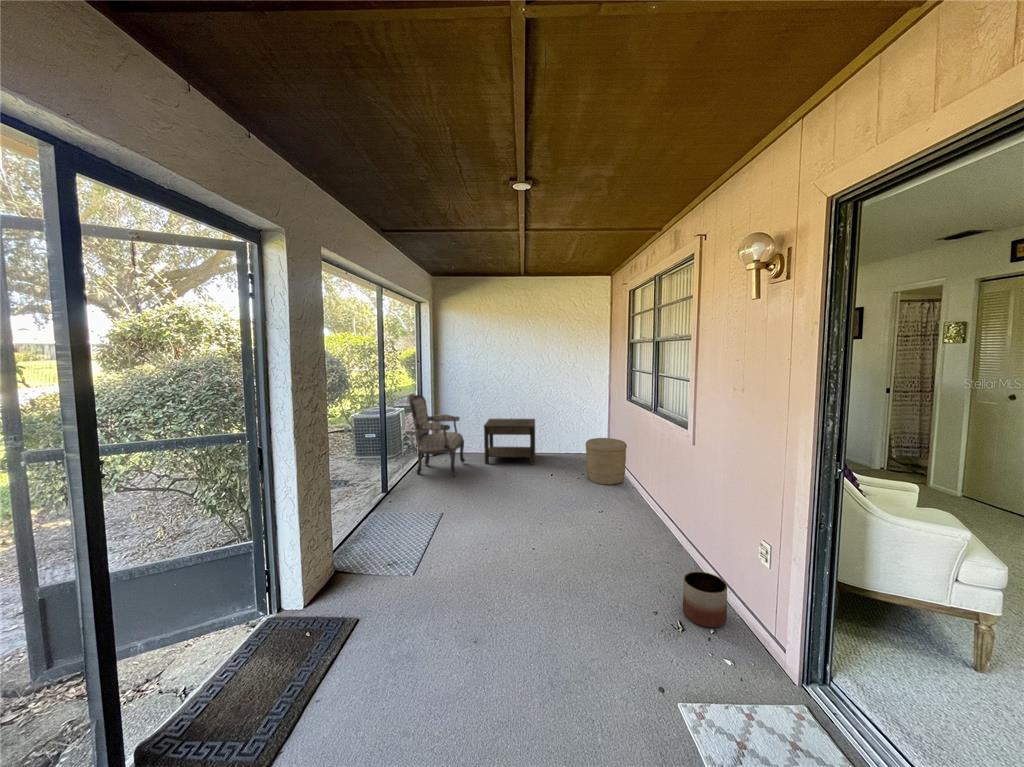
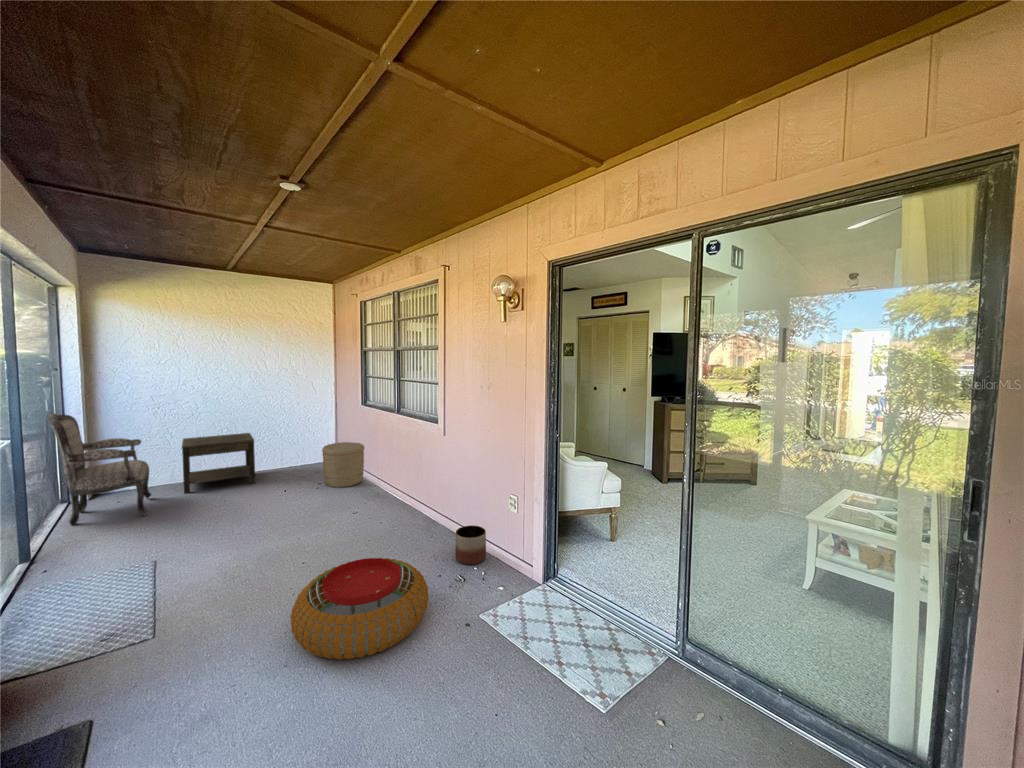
pouf: none [481,571,621,686] -> present [290,558,428,660]

